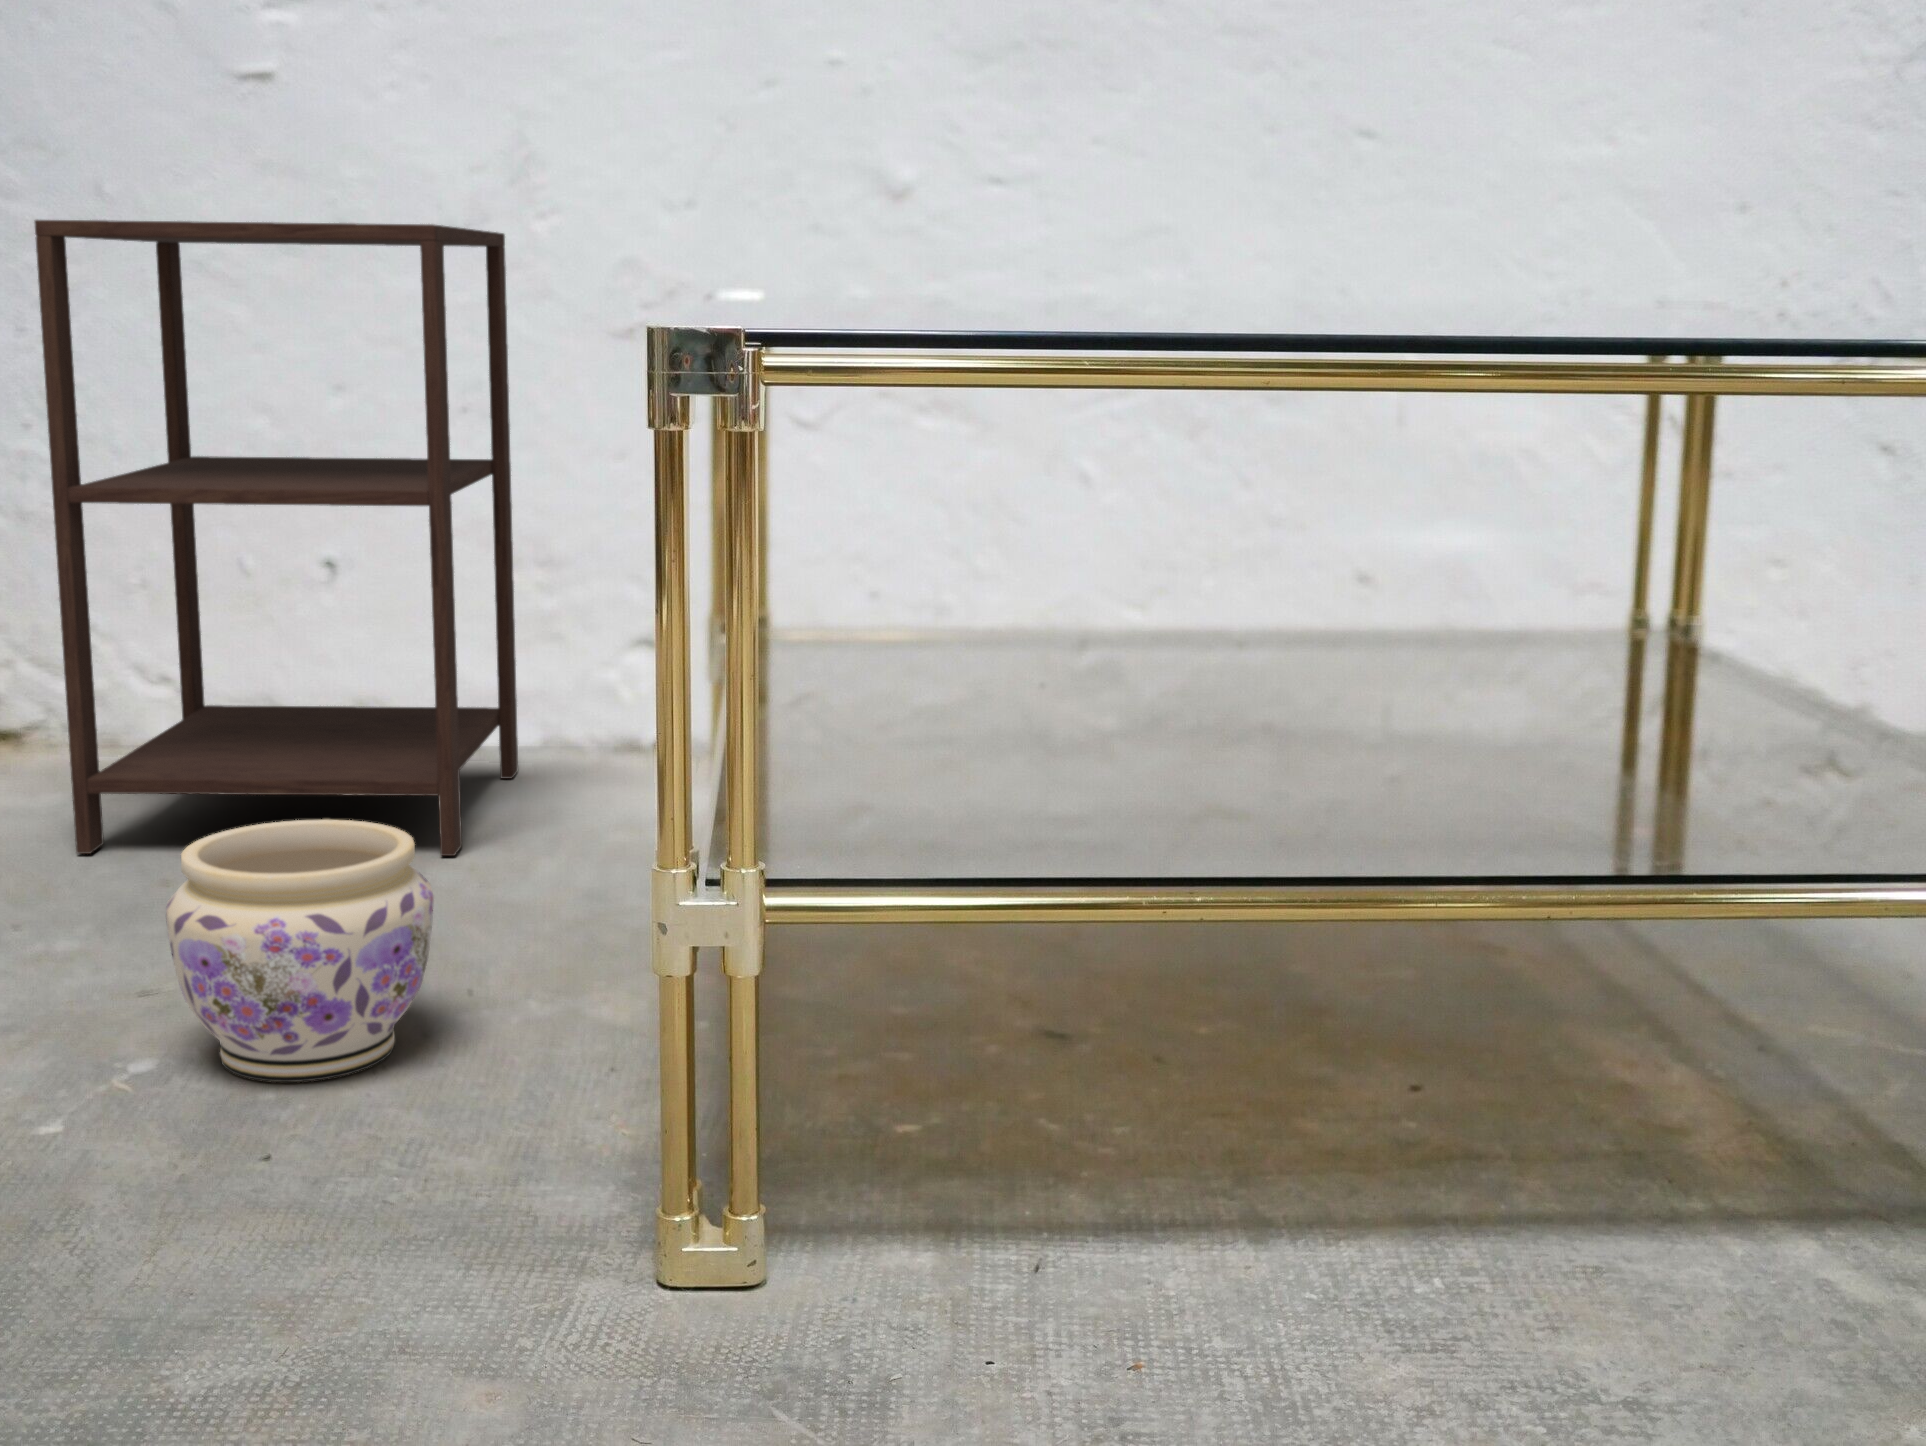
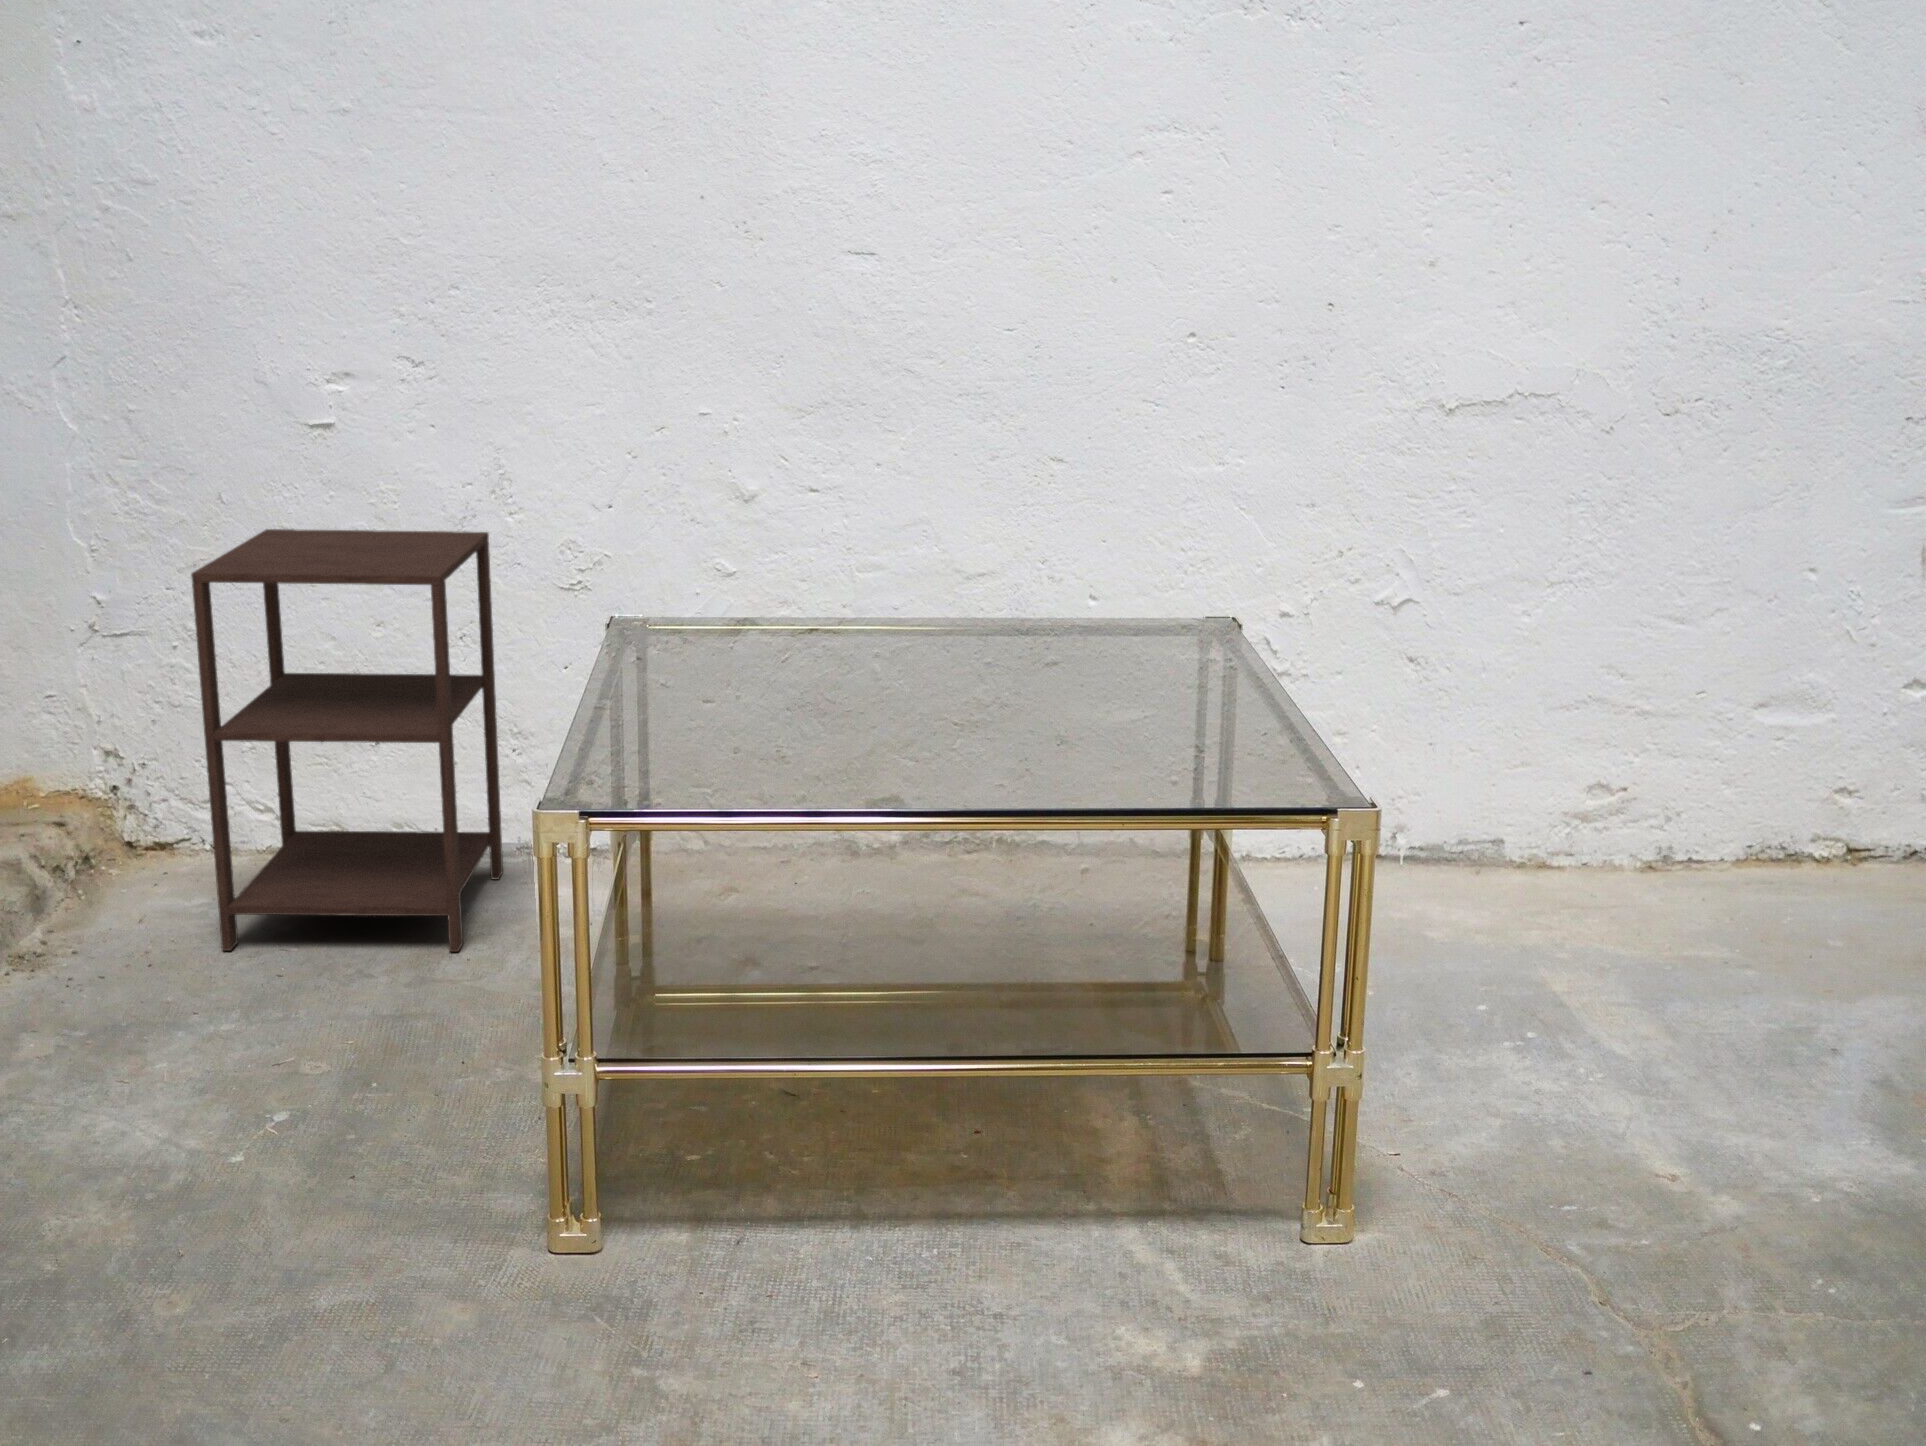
planter: present [166,819,434,1082] -> none [292,974,440,1128]

